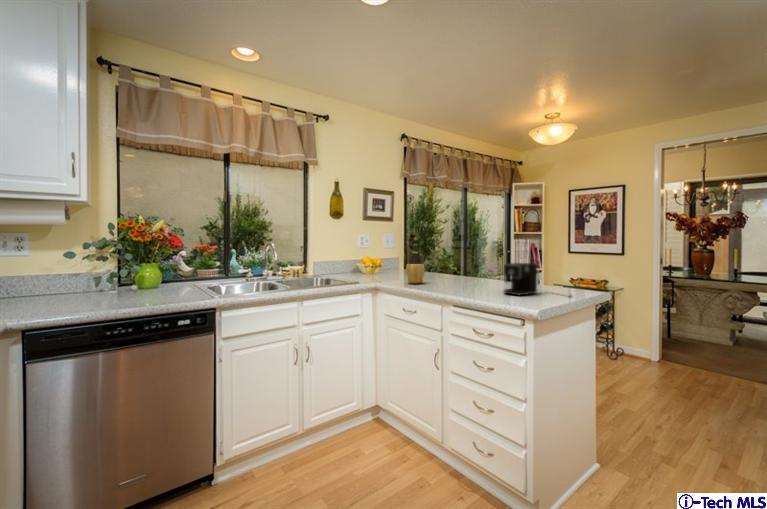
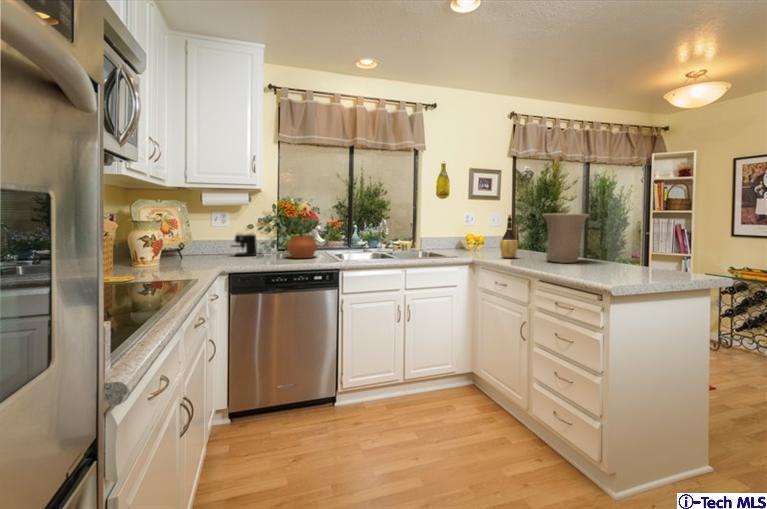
vase: none [450,236,496,288] -> present [542,214,590,263]
potted plant: none [131,237,183,298] -> present [286,216,318,258]
coffee maker: present [504,263,538,296] -> present [232,234,257,256]

